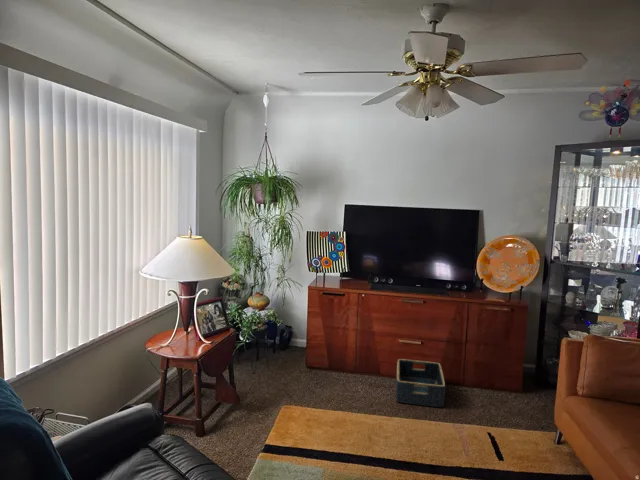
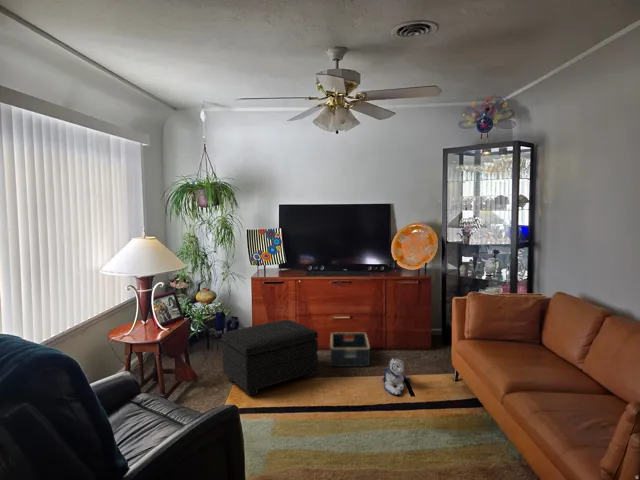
footstool: none [269,341,383,433] -> present [222,320,318,396]
plush toy: none [460,407,497,456] -> present [382,359,411,395]

